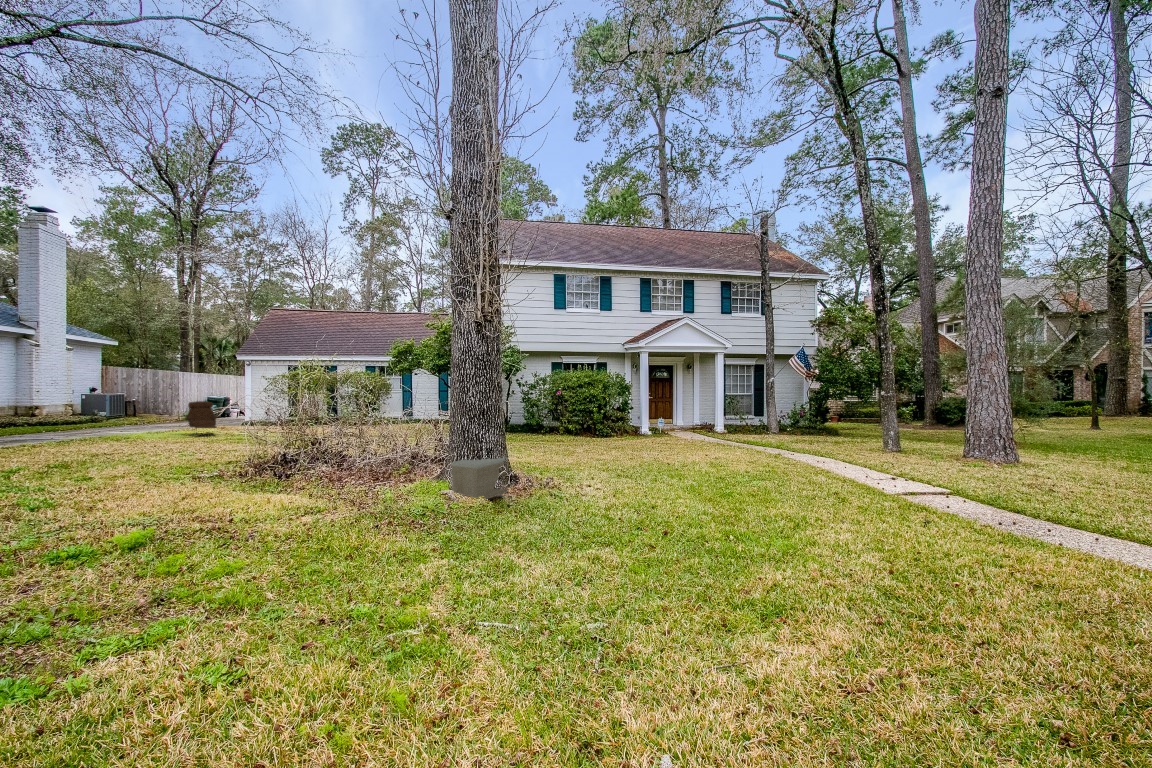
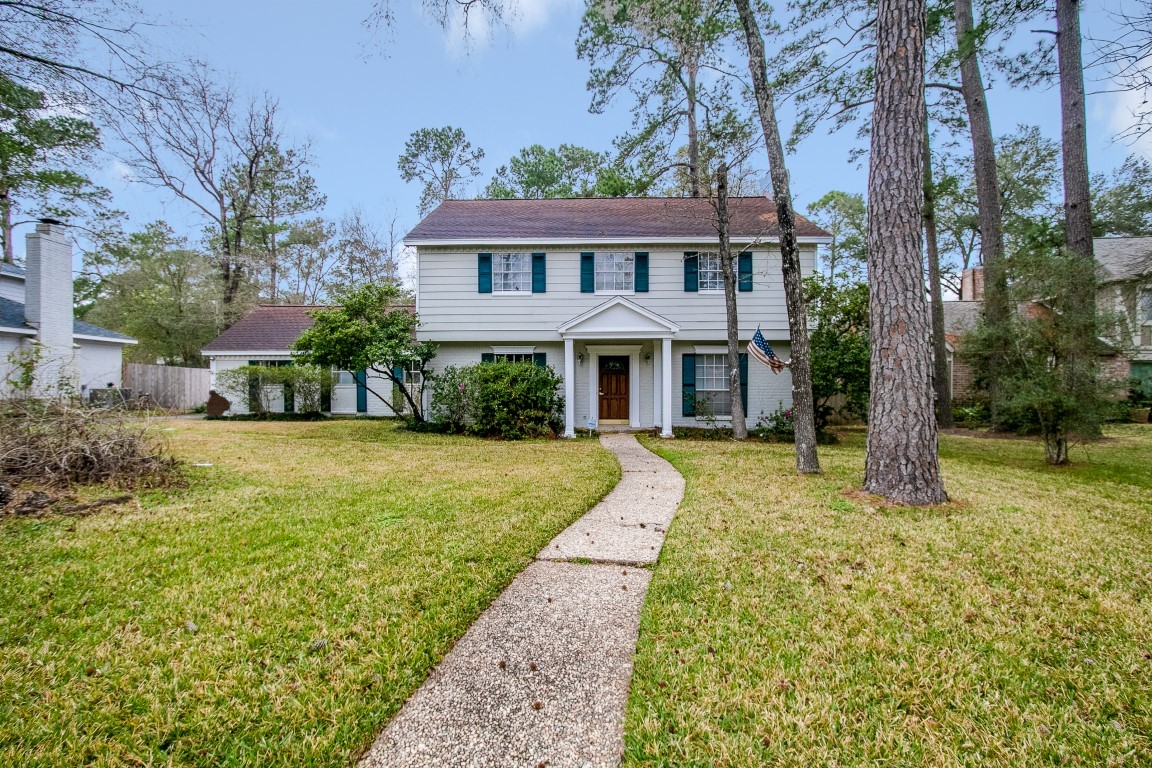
storage bench: present [451,457,508,499] -> none [67,446,147,500]

